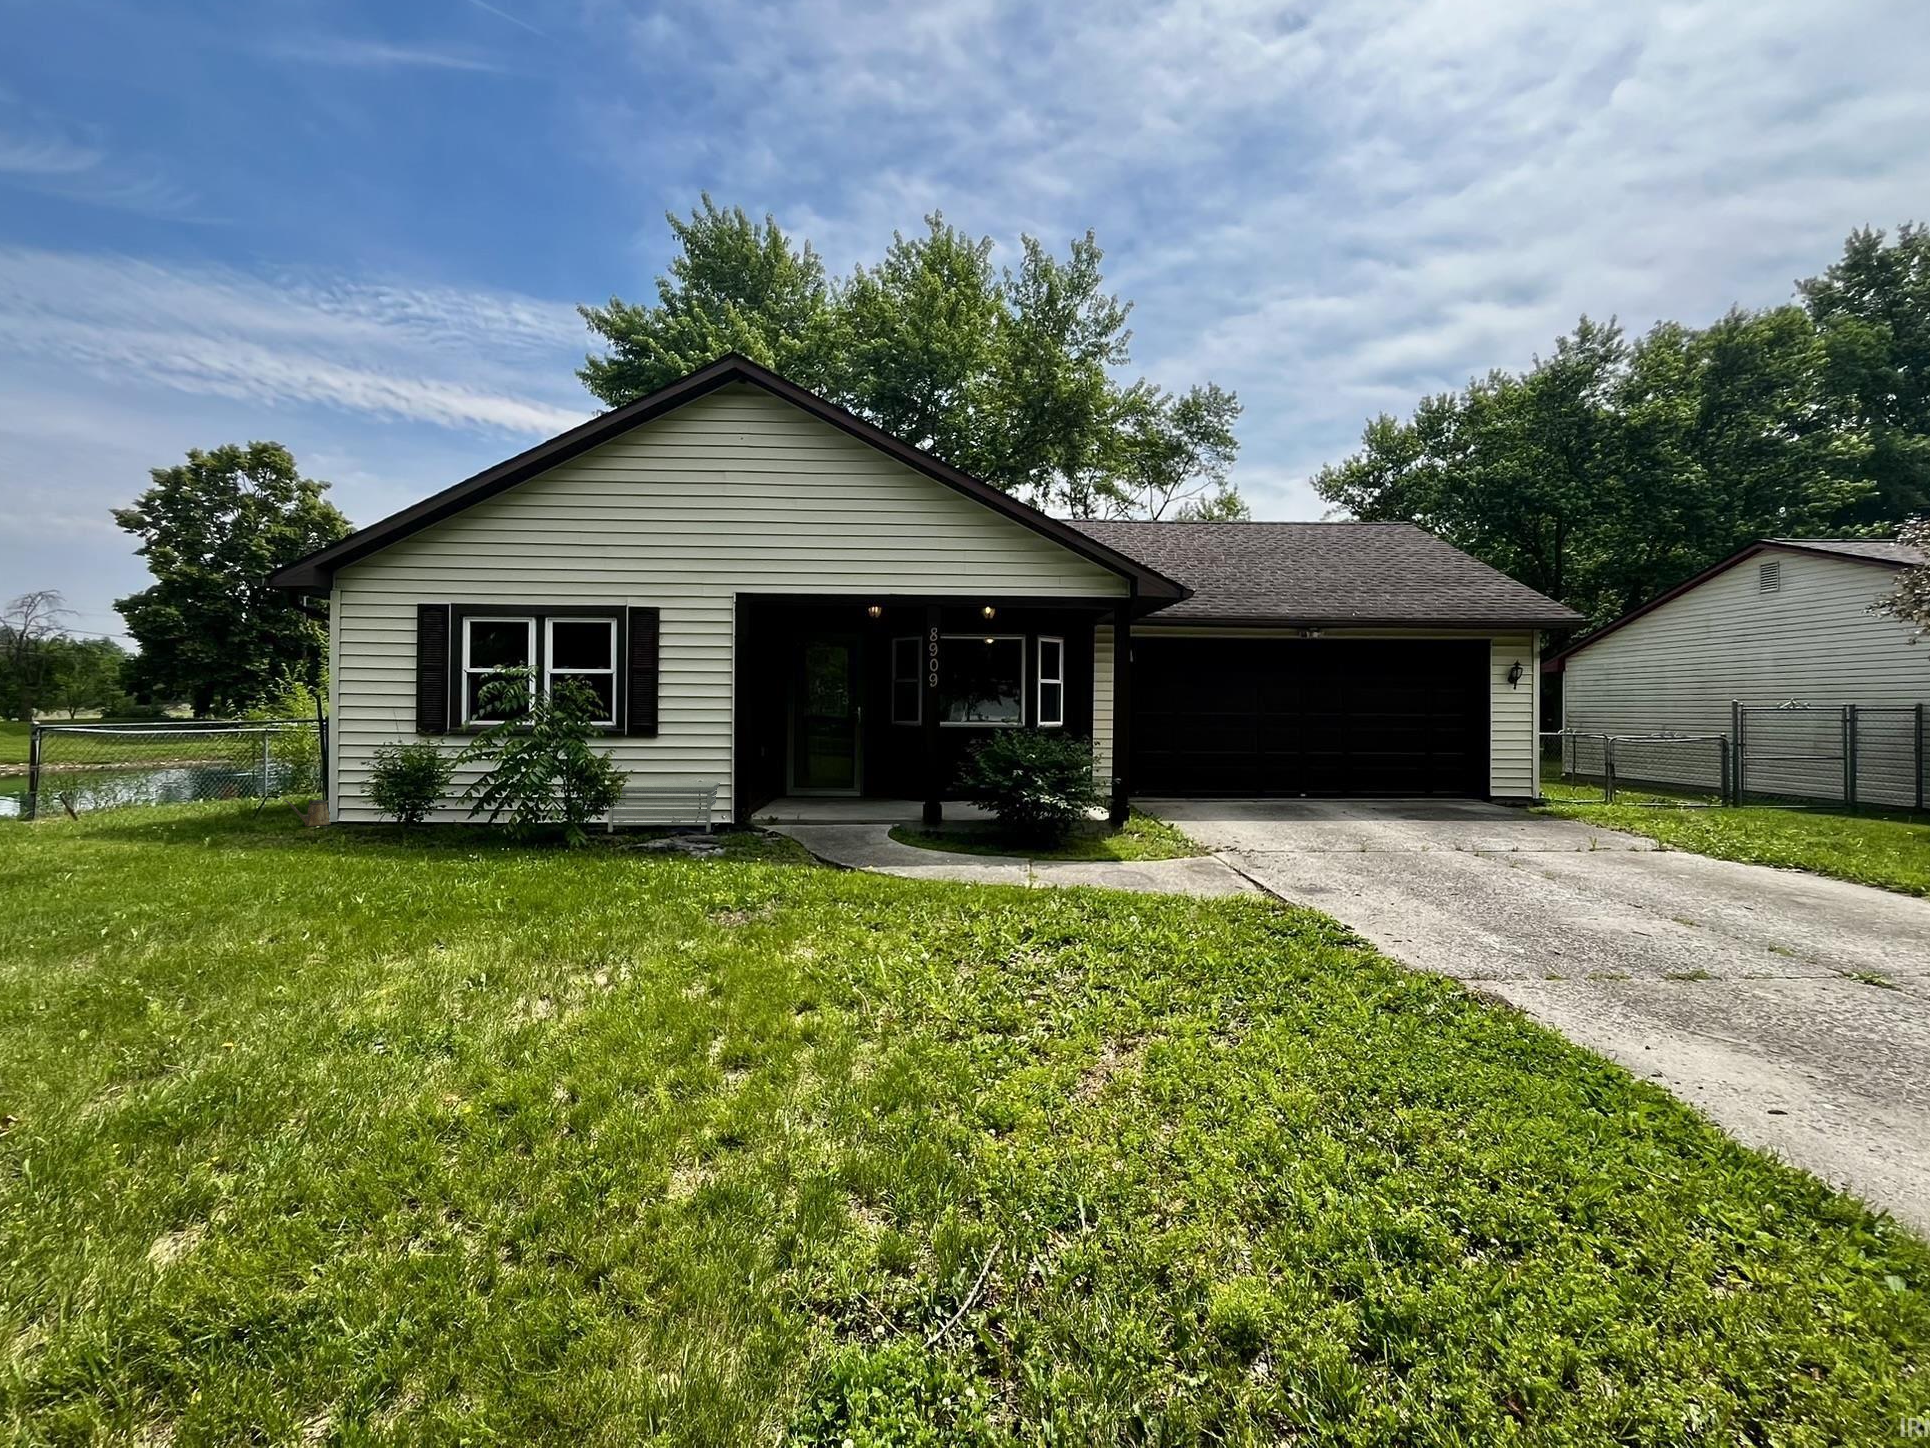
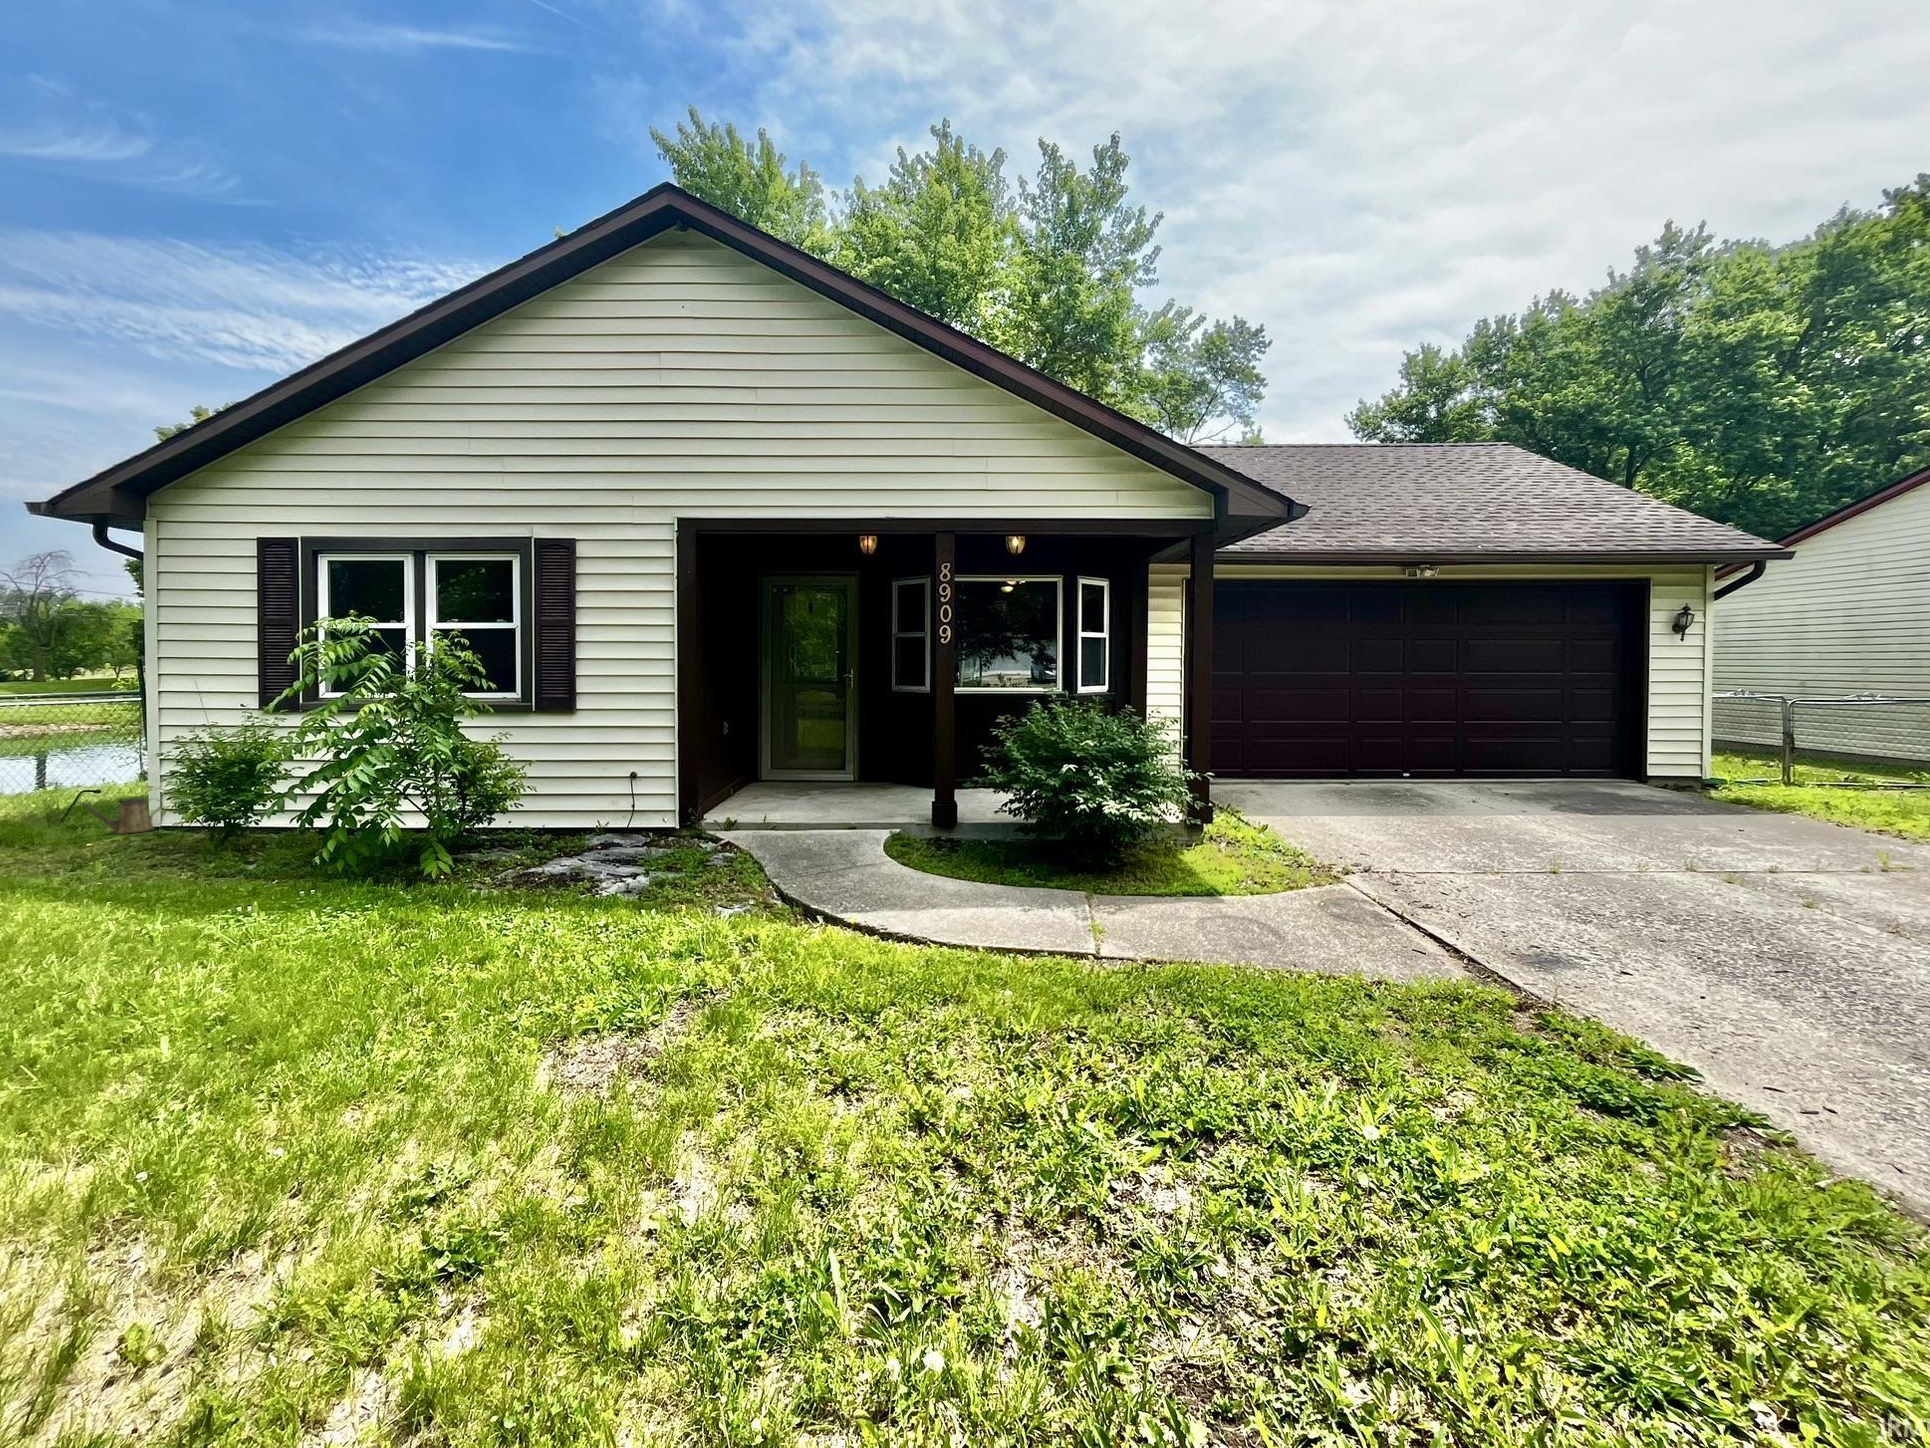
storage bench: present [608,781,720,832] -> none [496,772,662,845]

